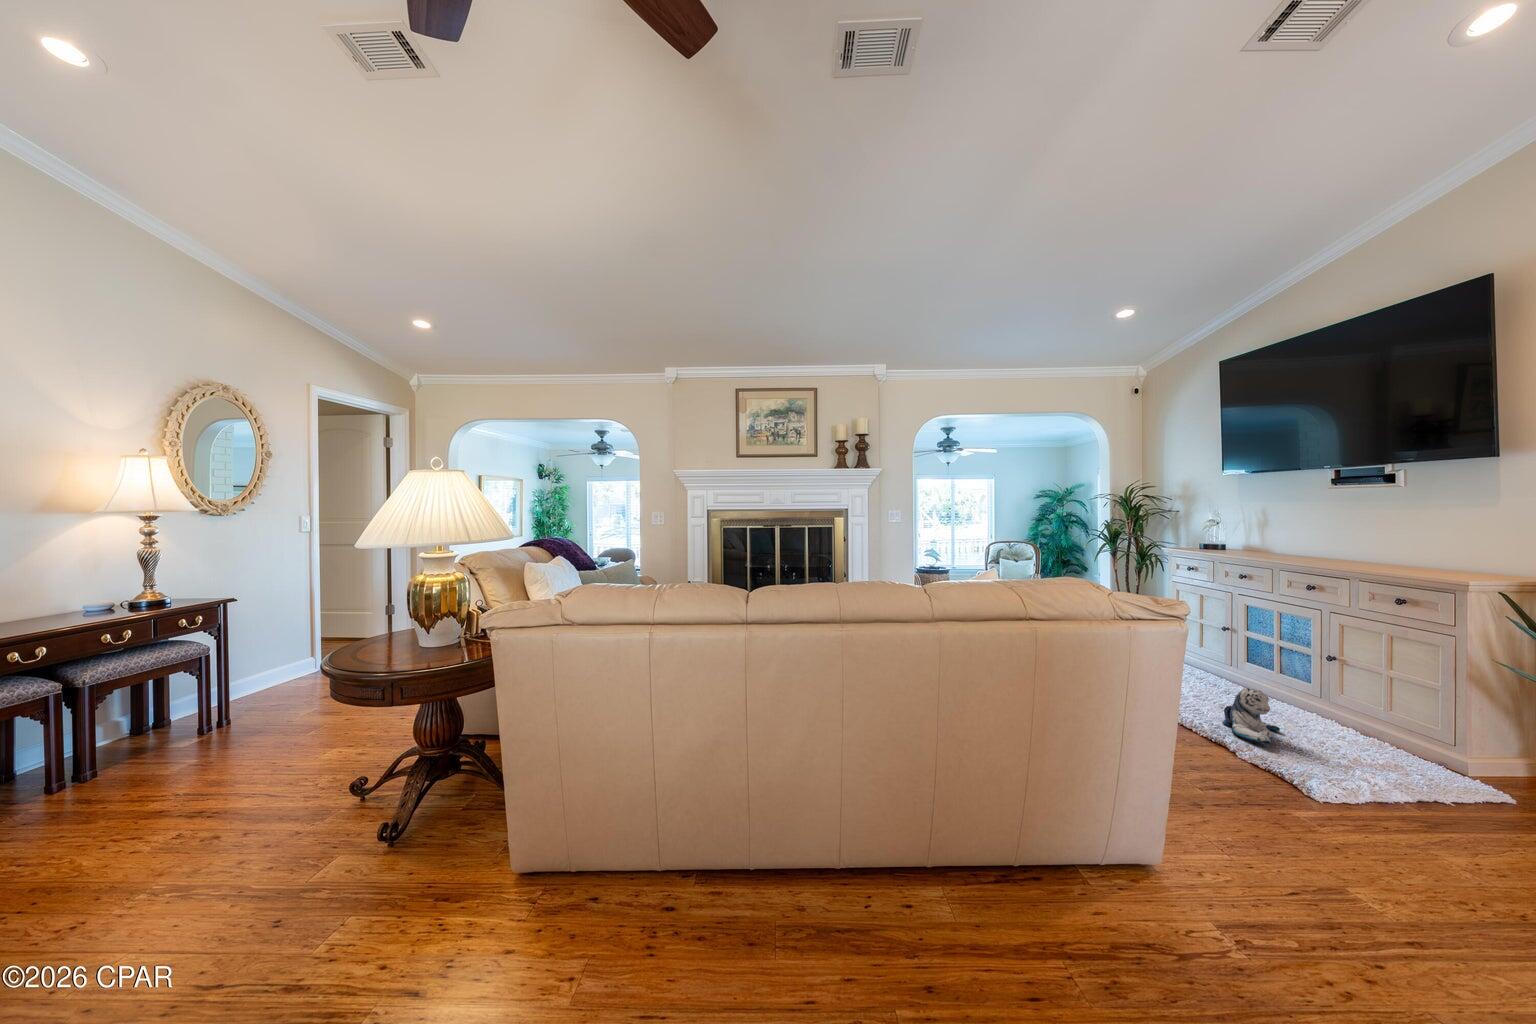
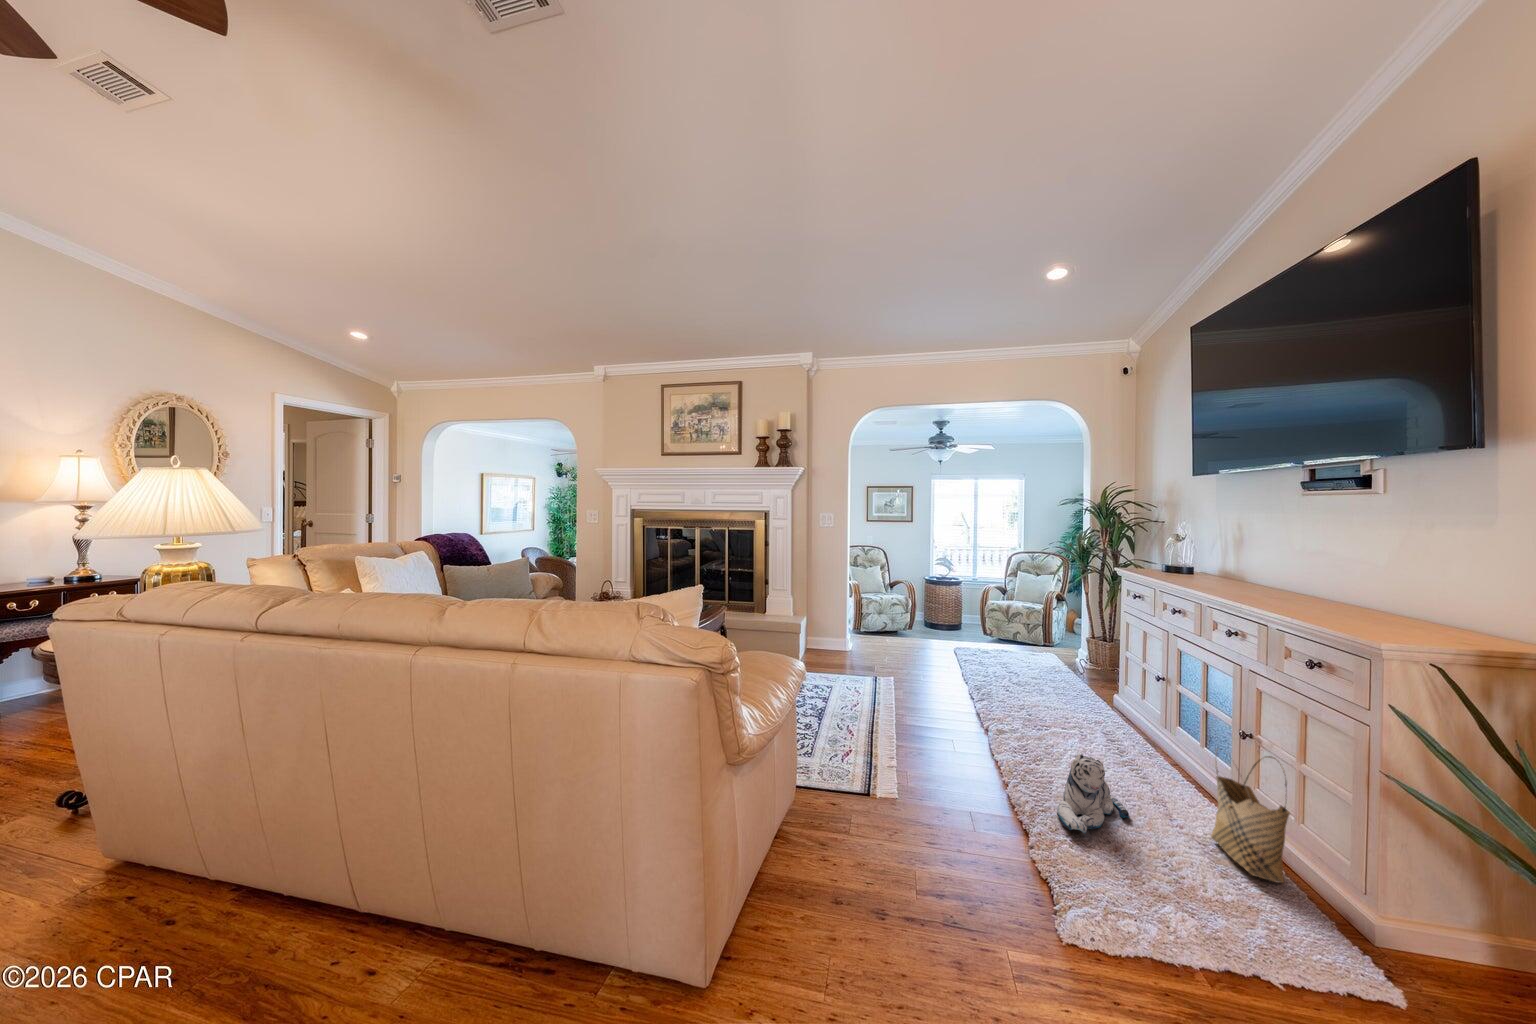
woven basket: none [1341,671,1413,756] -> present [1211,750,1290,883]

